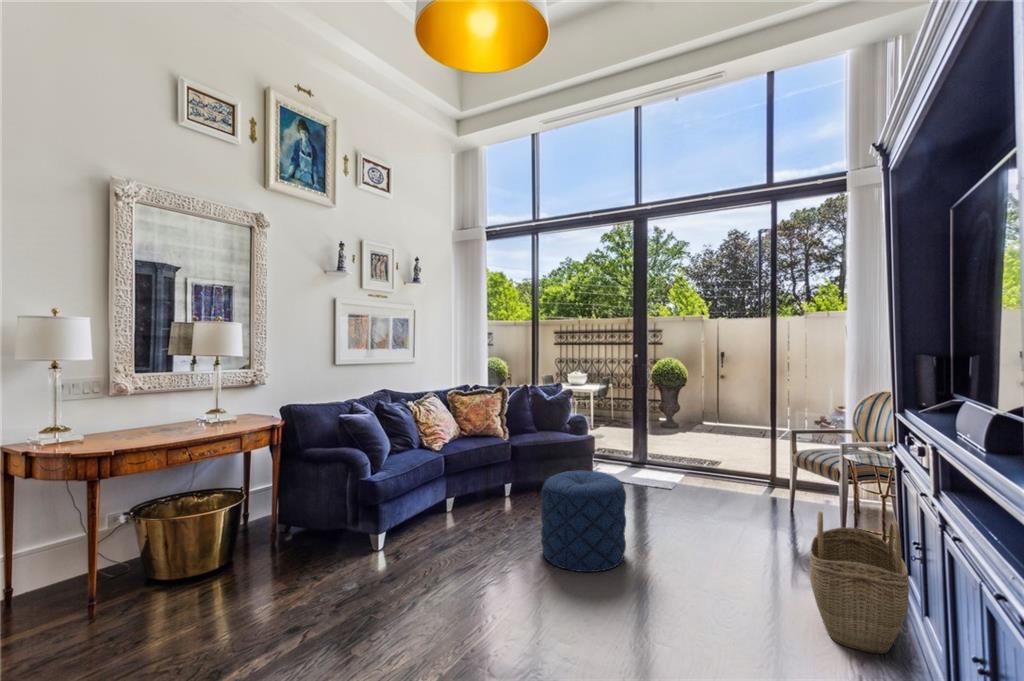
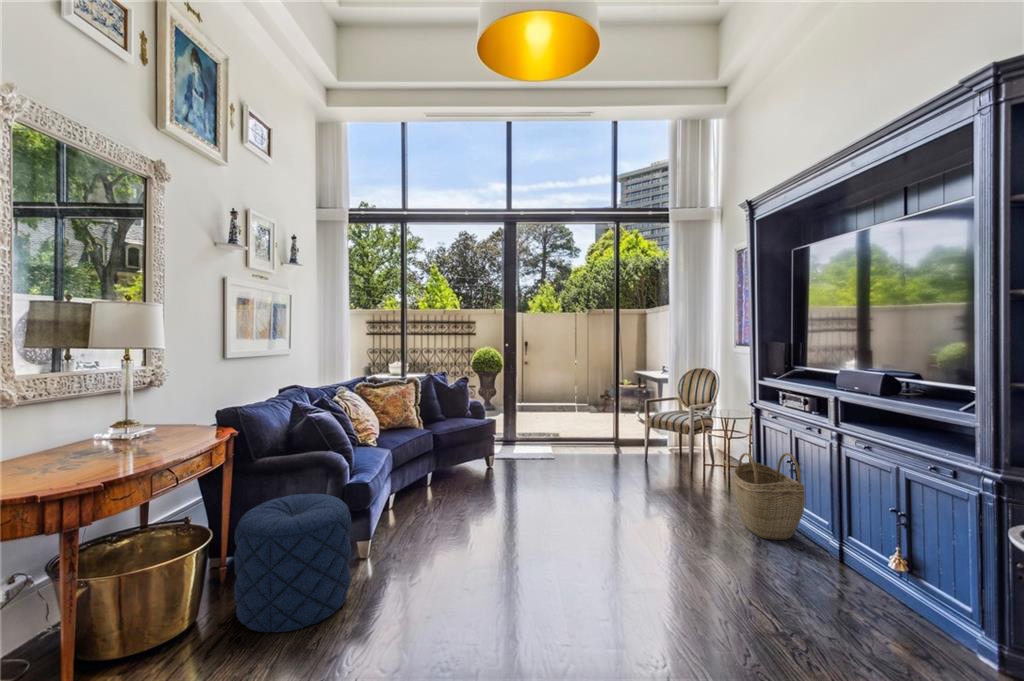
pouf: present [541,471,626,572] -> present [234,494,351,632]

